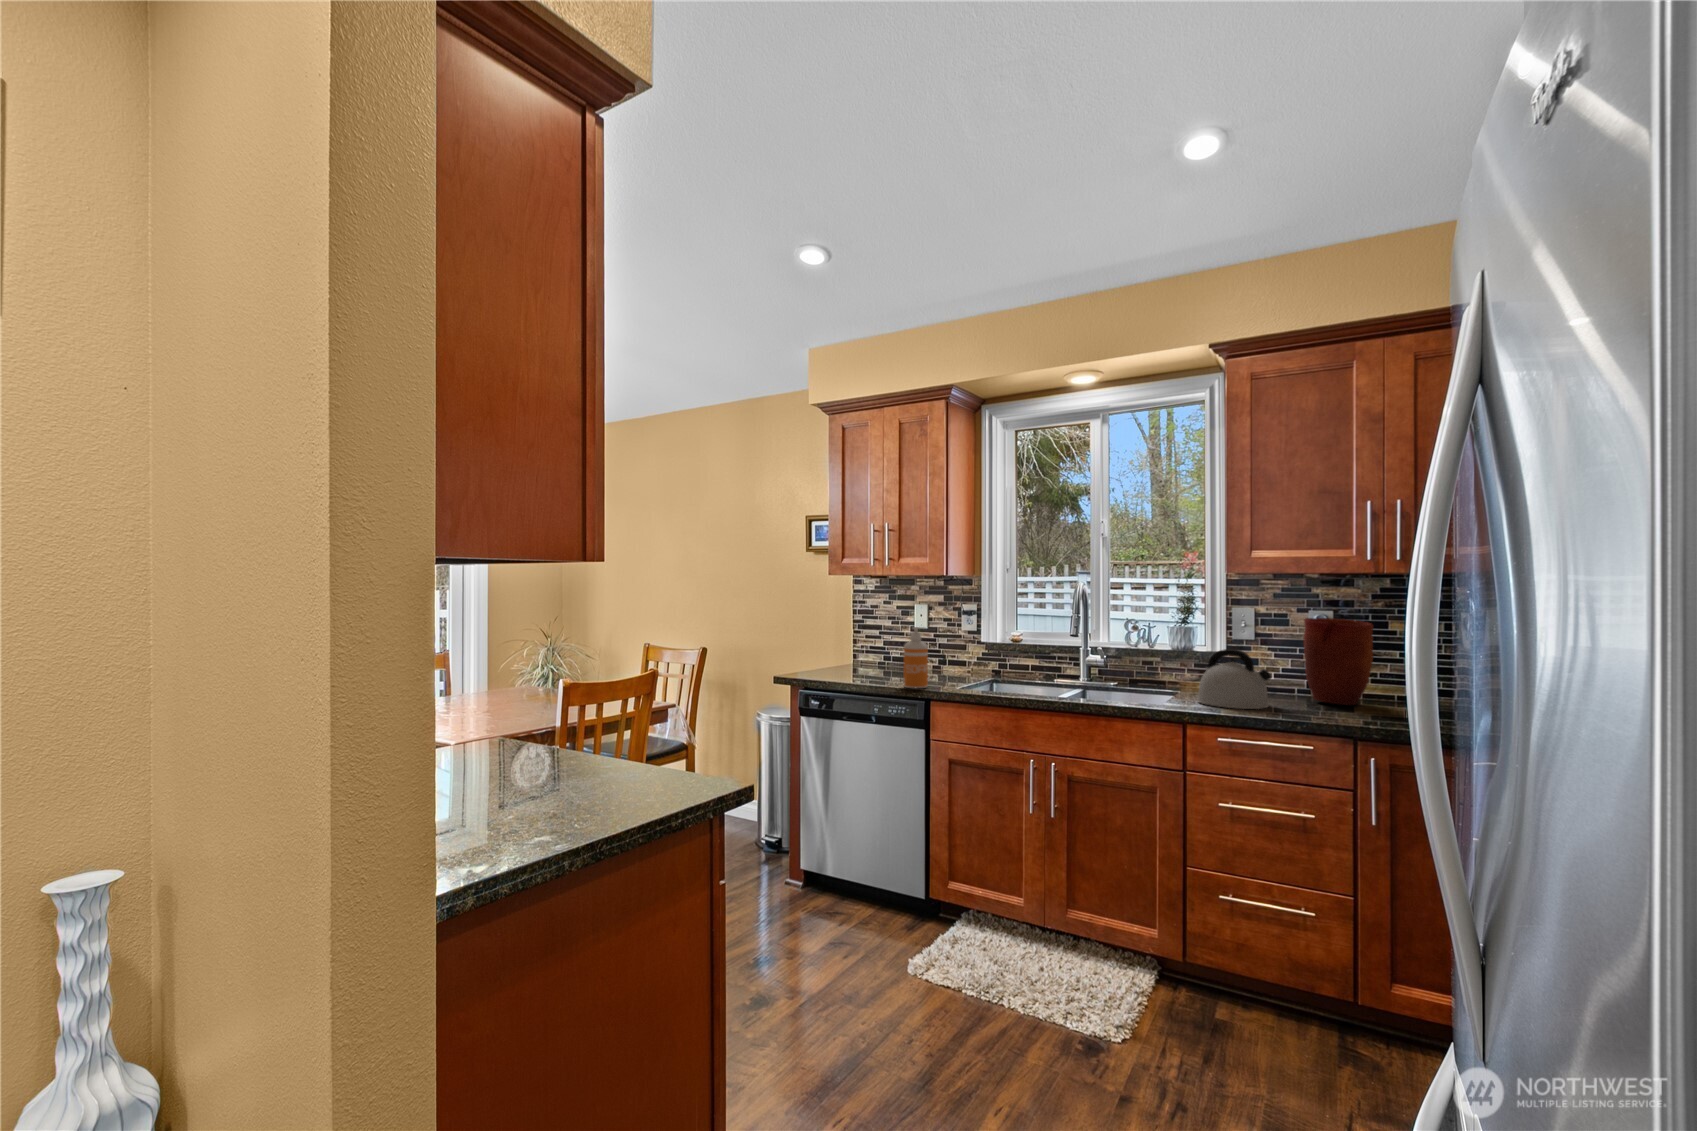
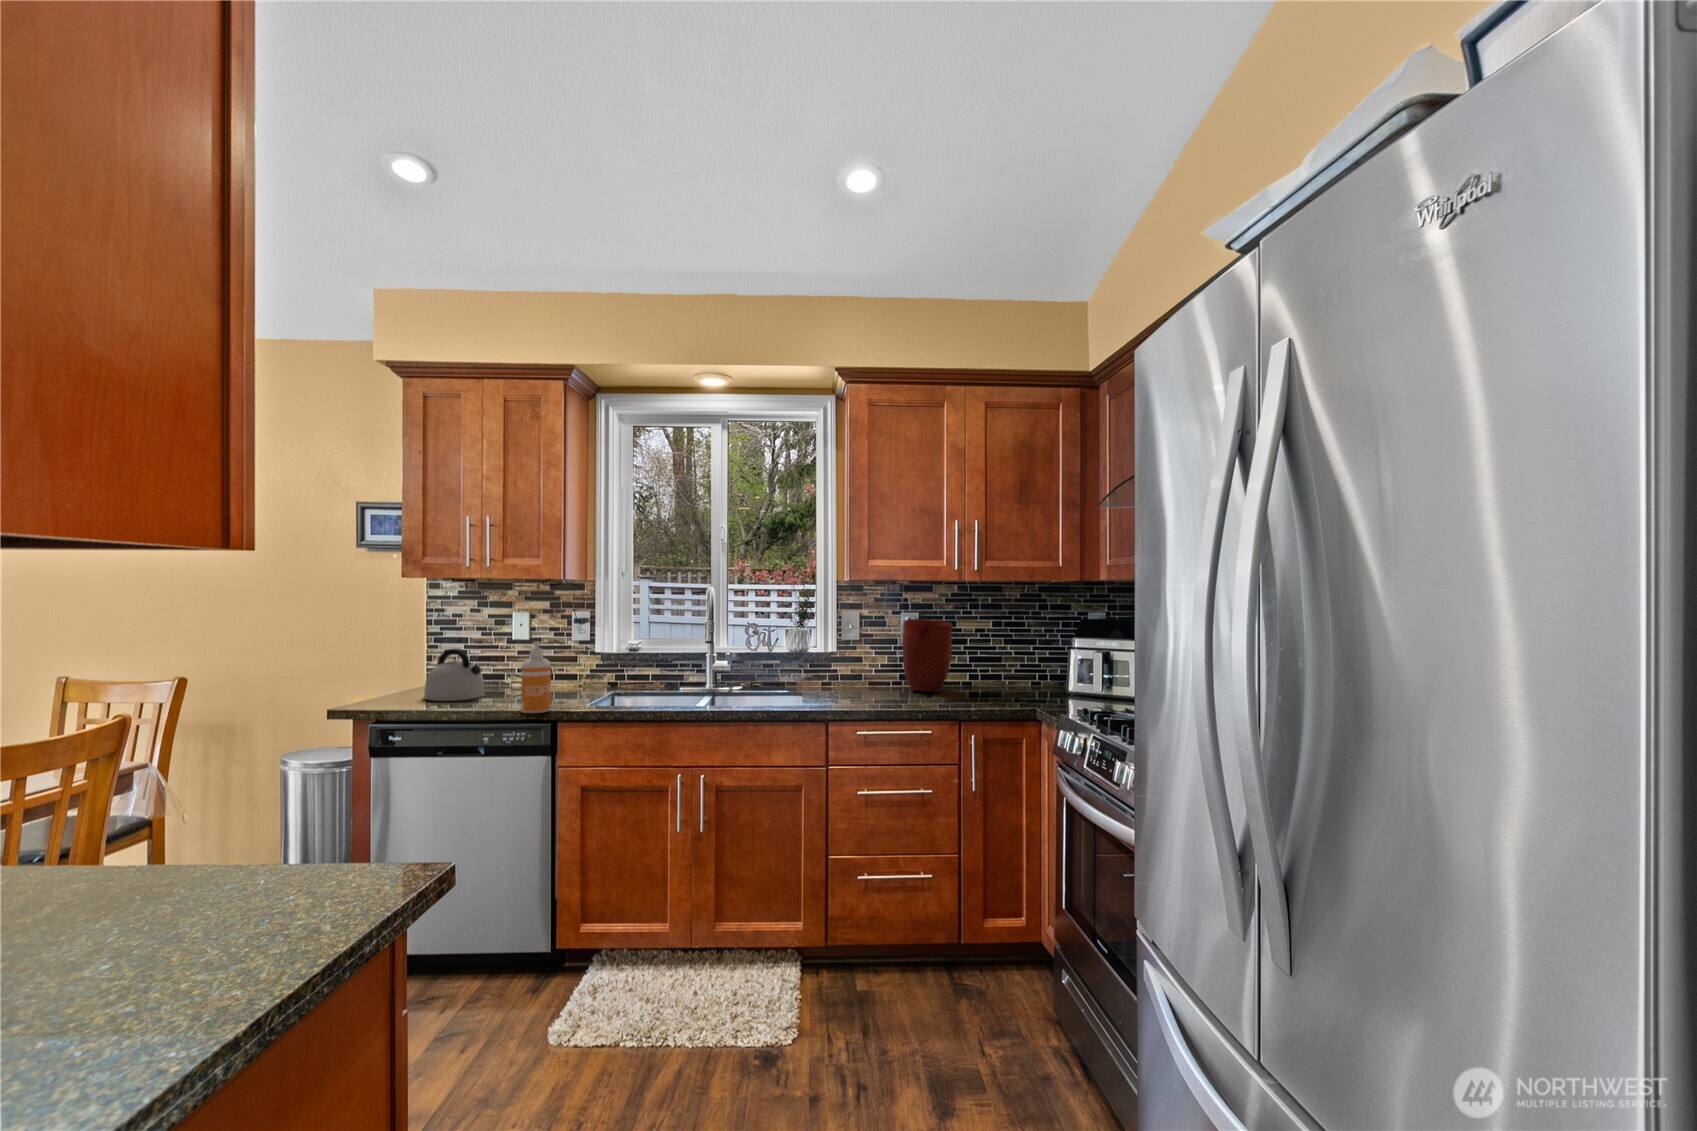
kettle: present [1198,649,1271,709] -> present [424,649,485,701]

